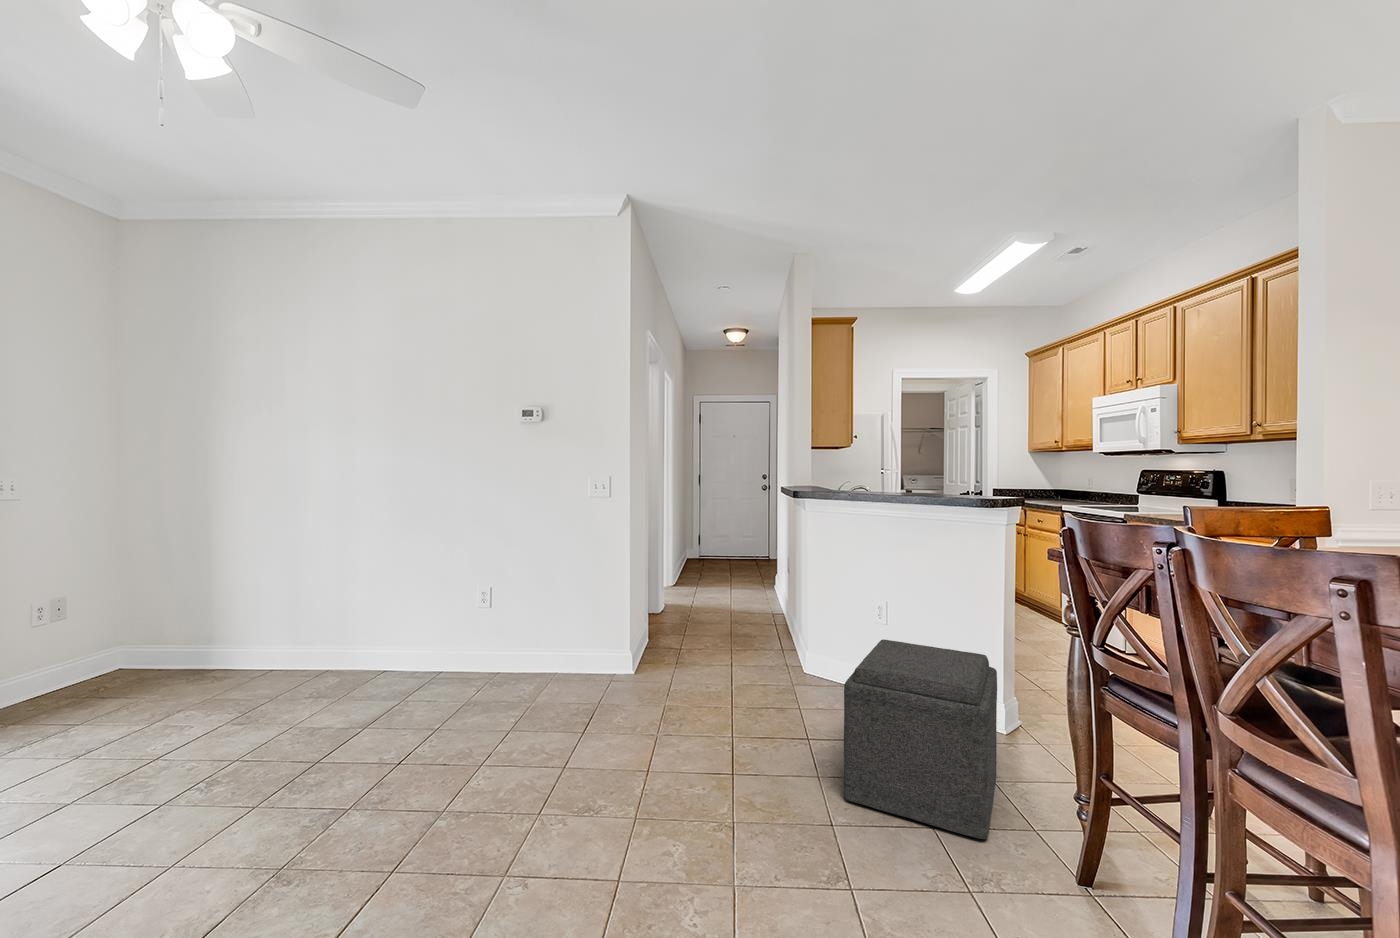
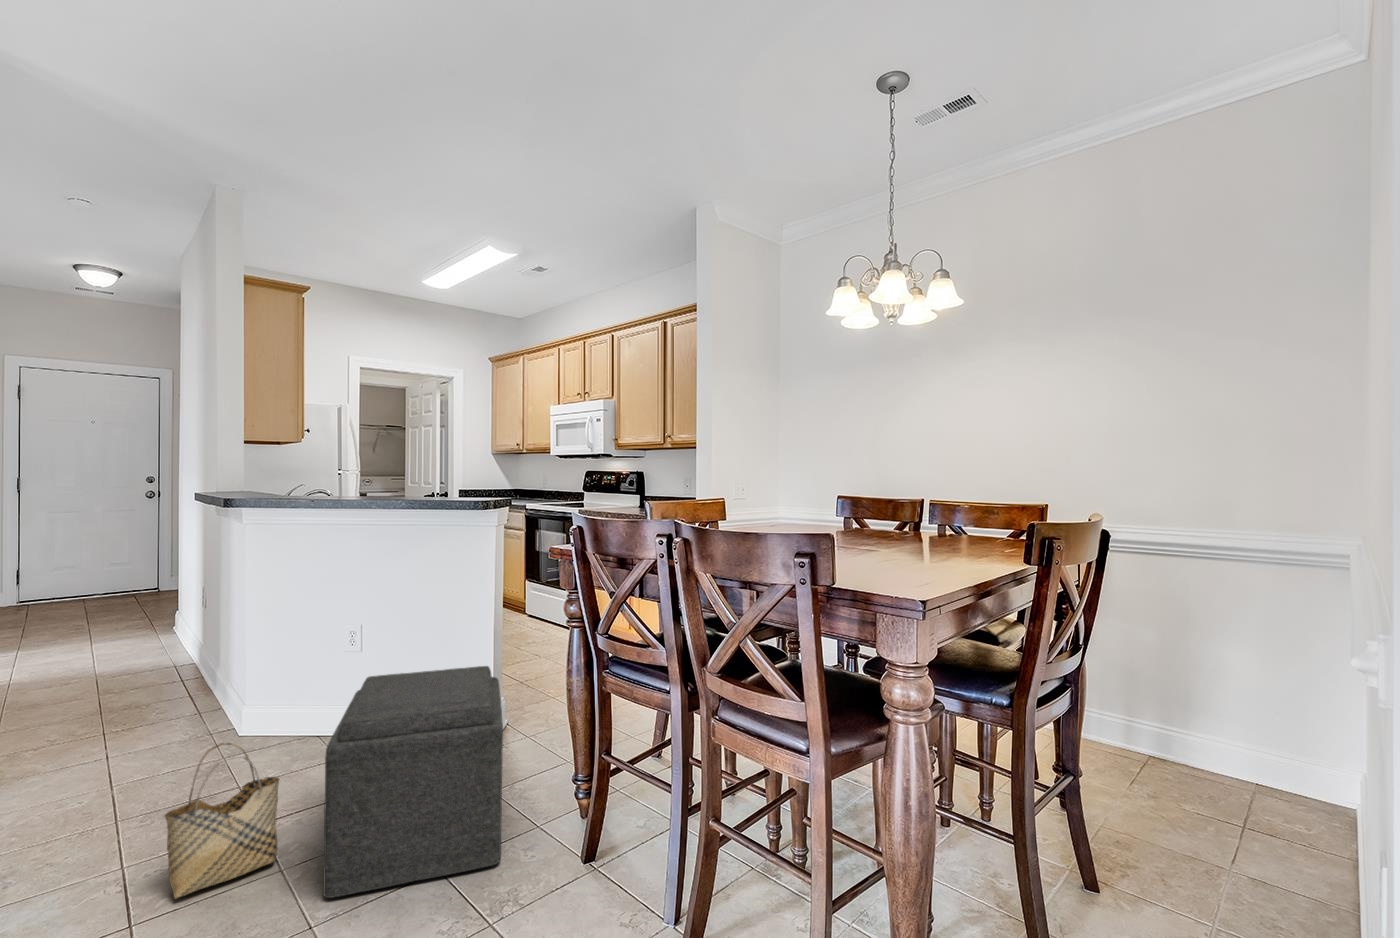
woven basket: none [756,662,821,759] -> present [164,743,279,899]

